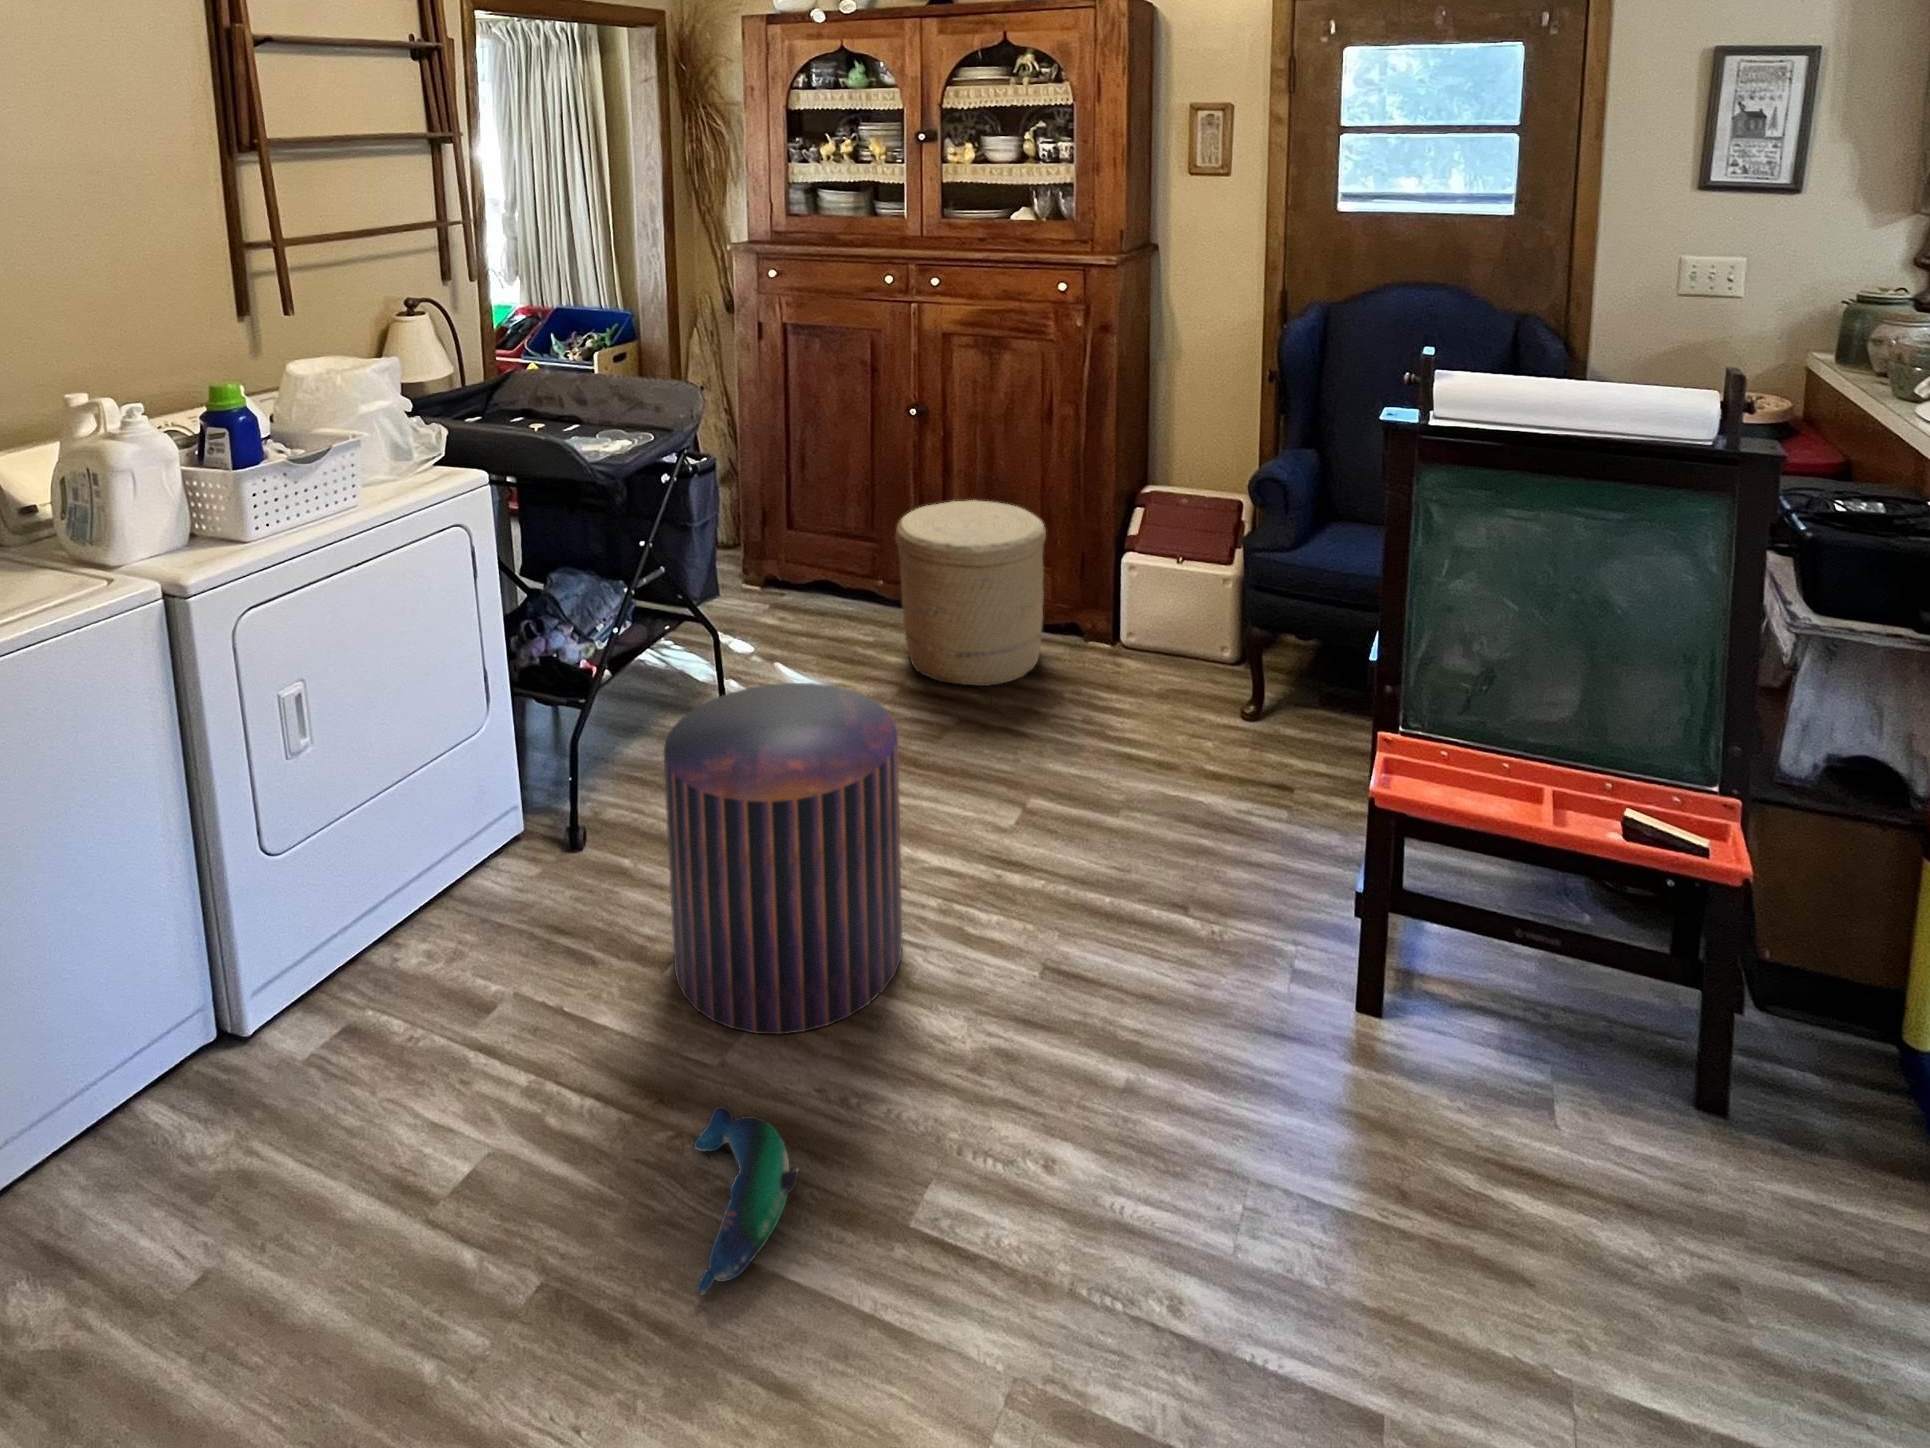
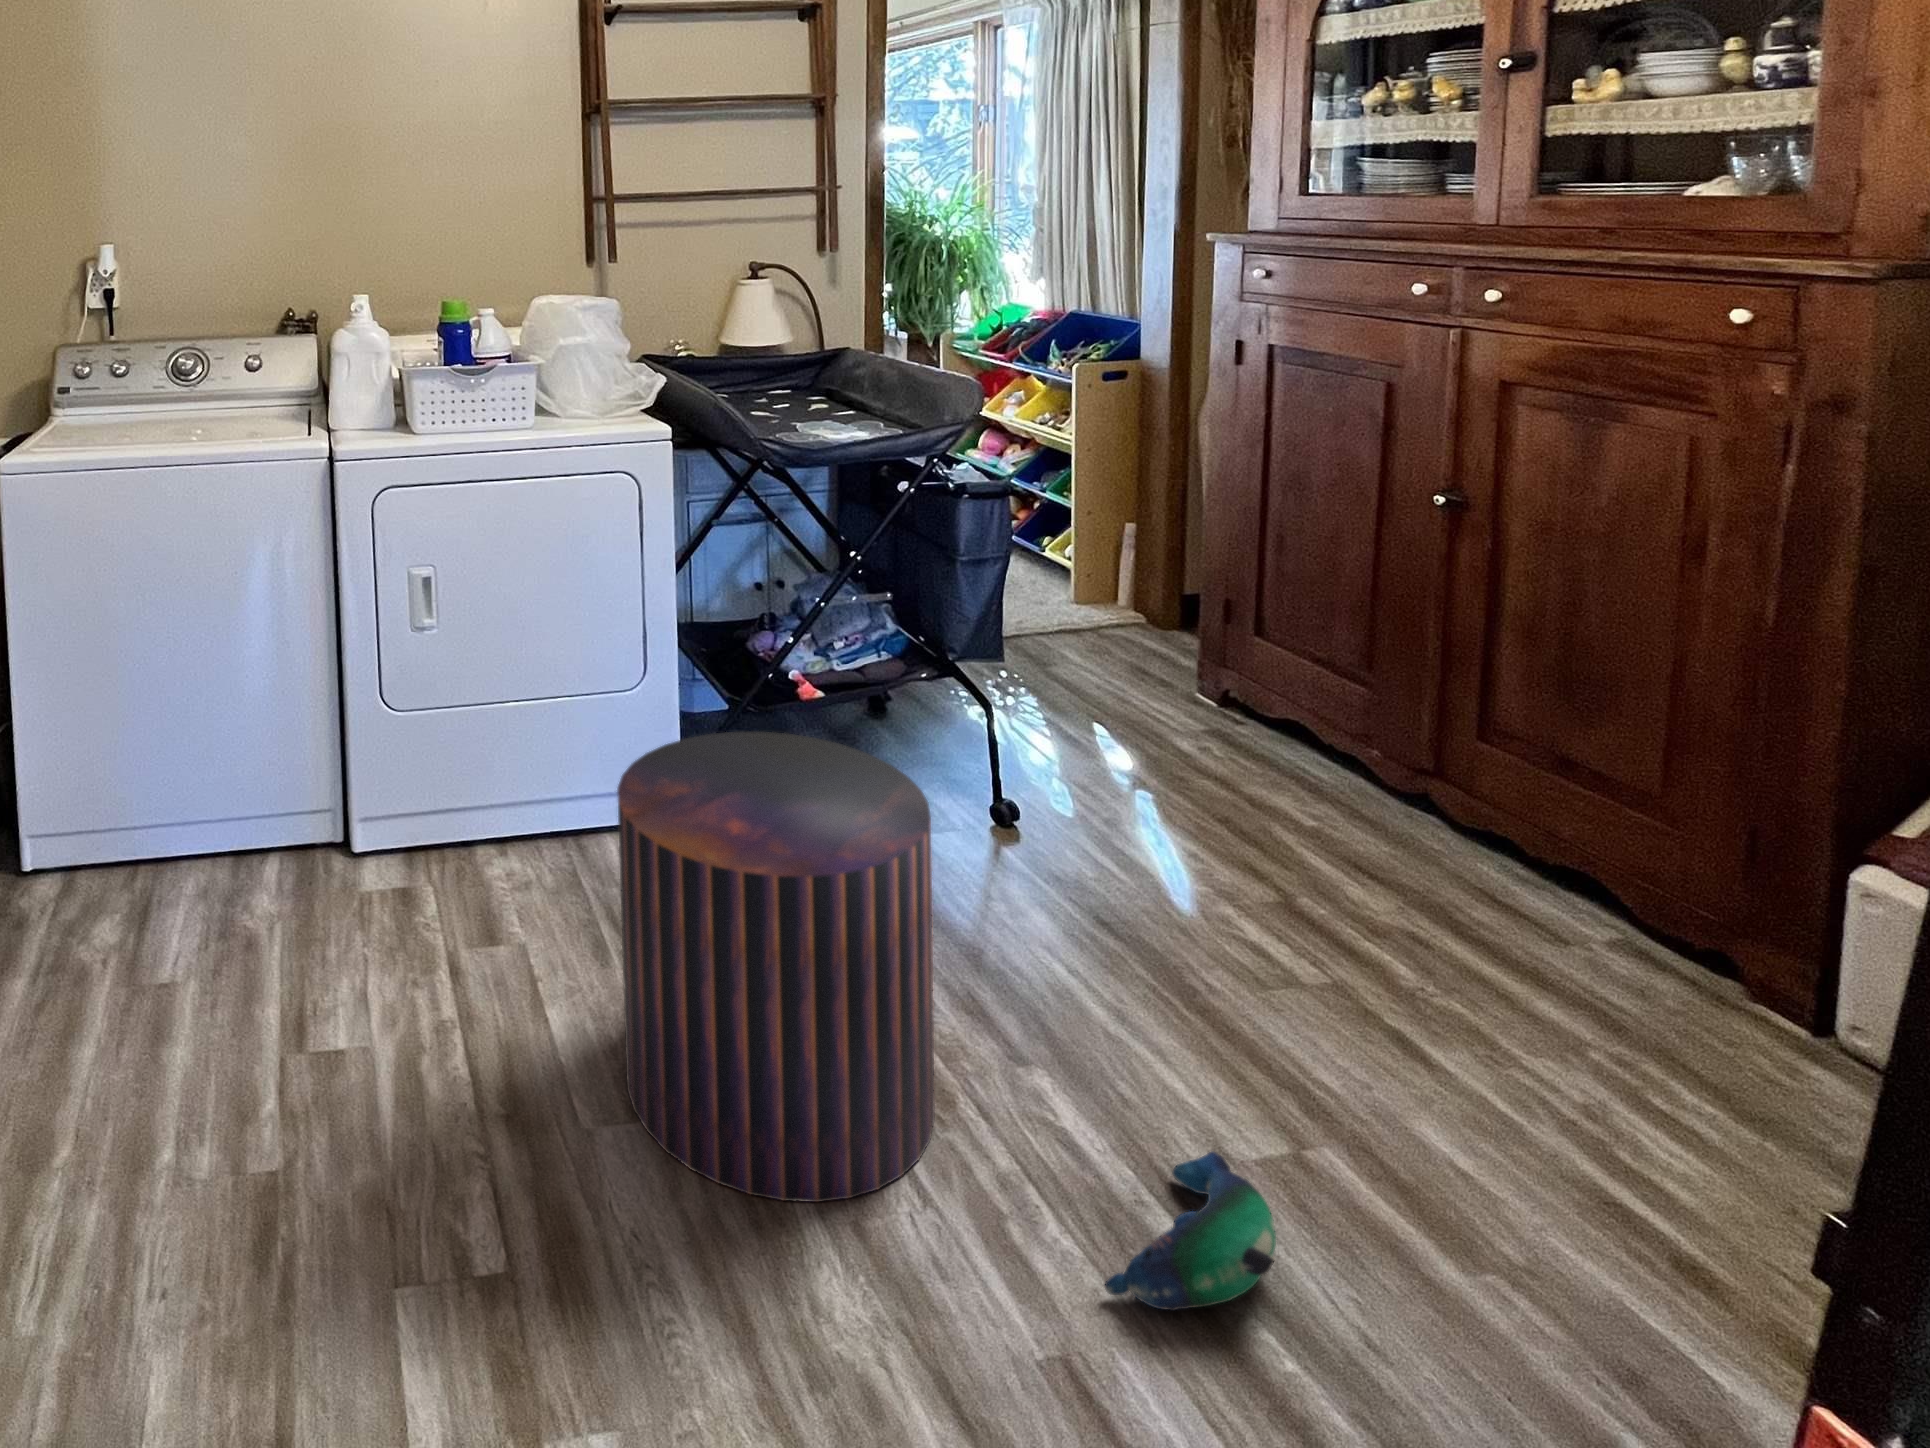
woven basket: present [896,500,1046,686] -> none [1318,641,1657,992]
plush toy: present [694,1106,798,1295] -> present [1105,1152,1276,1311]

